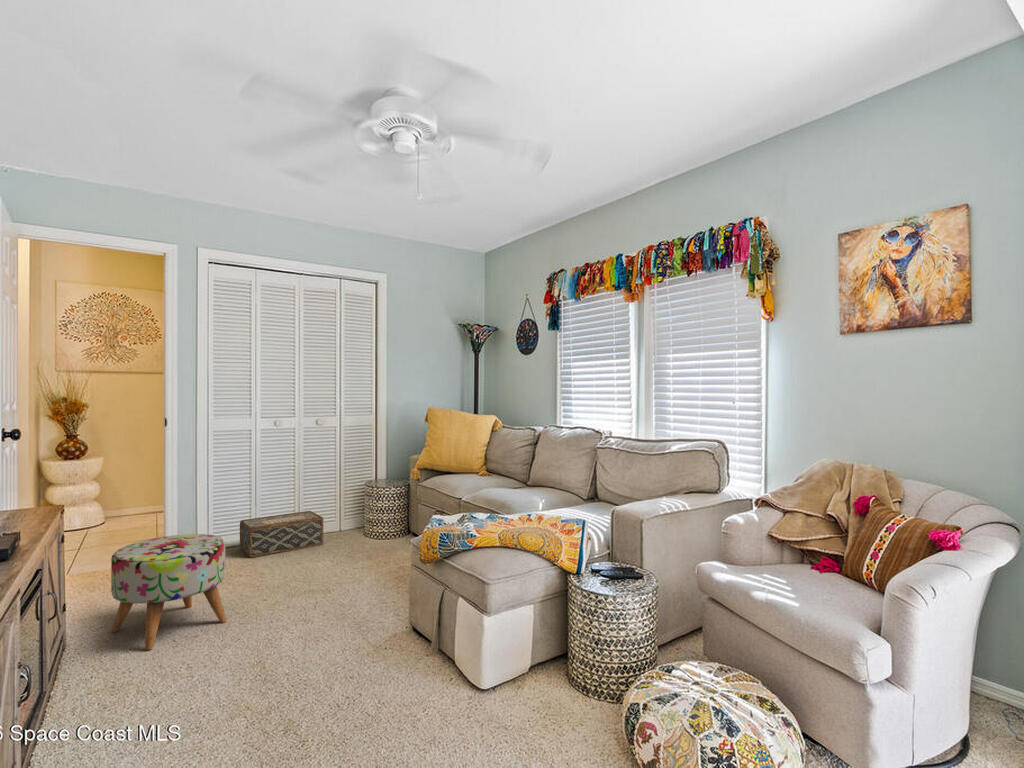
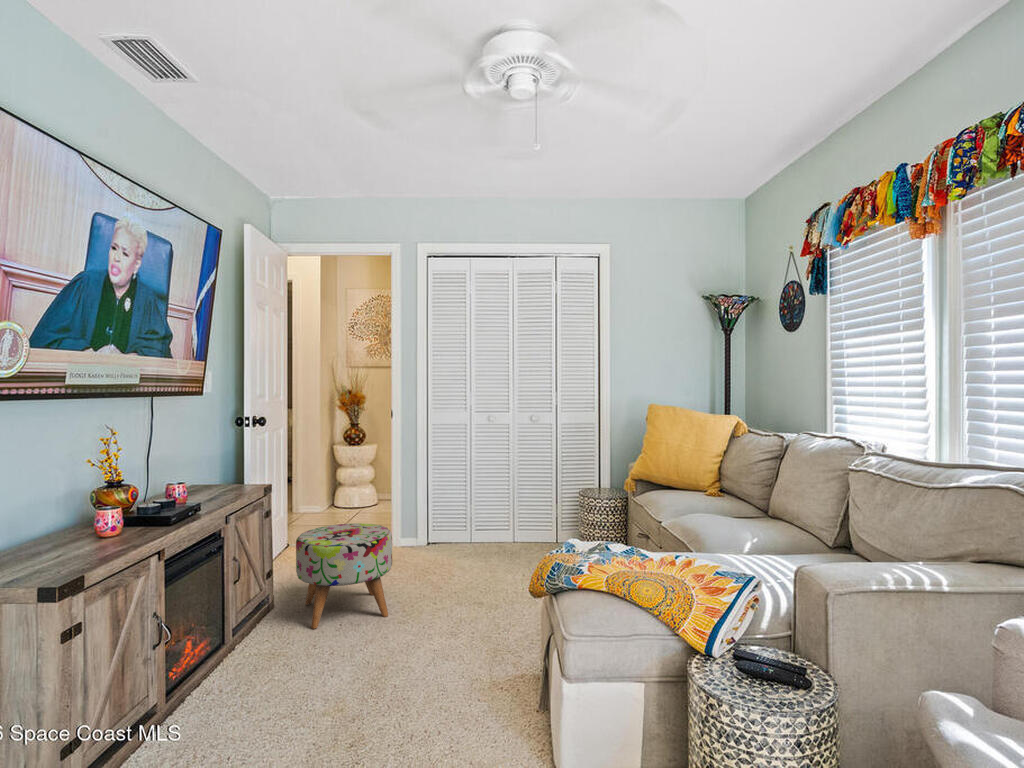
woven basket: present [240,511,324,557] -> none [455,514,531,555]

